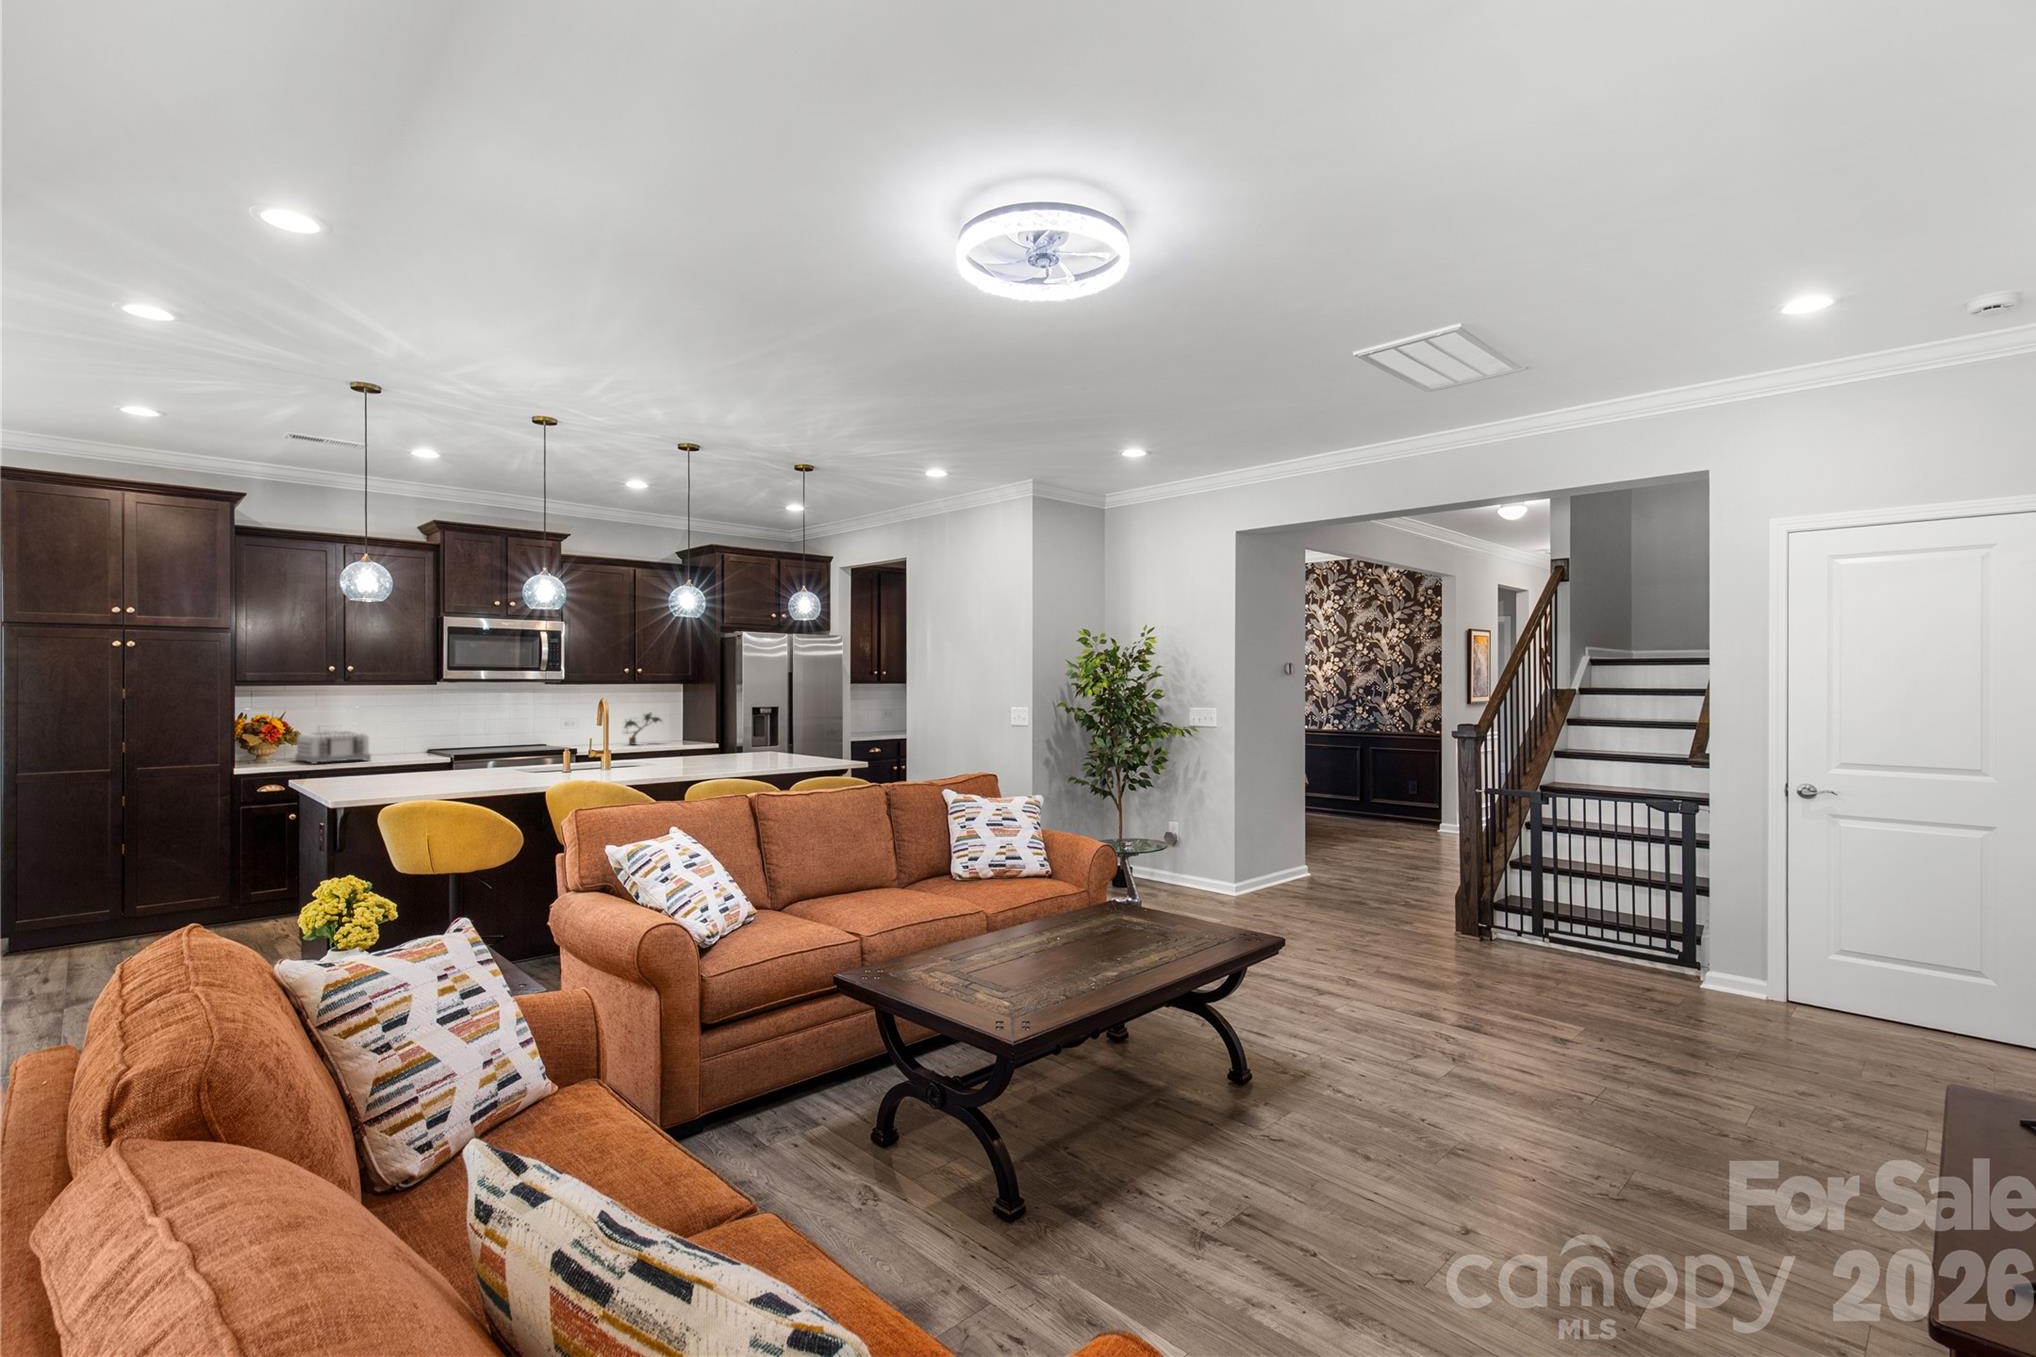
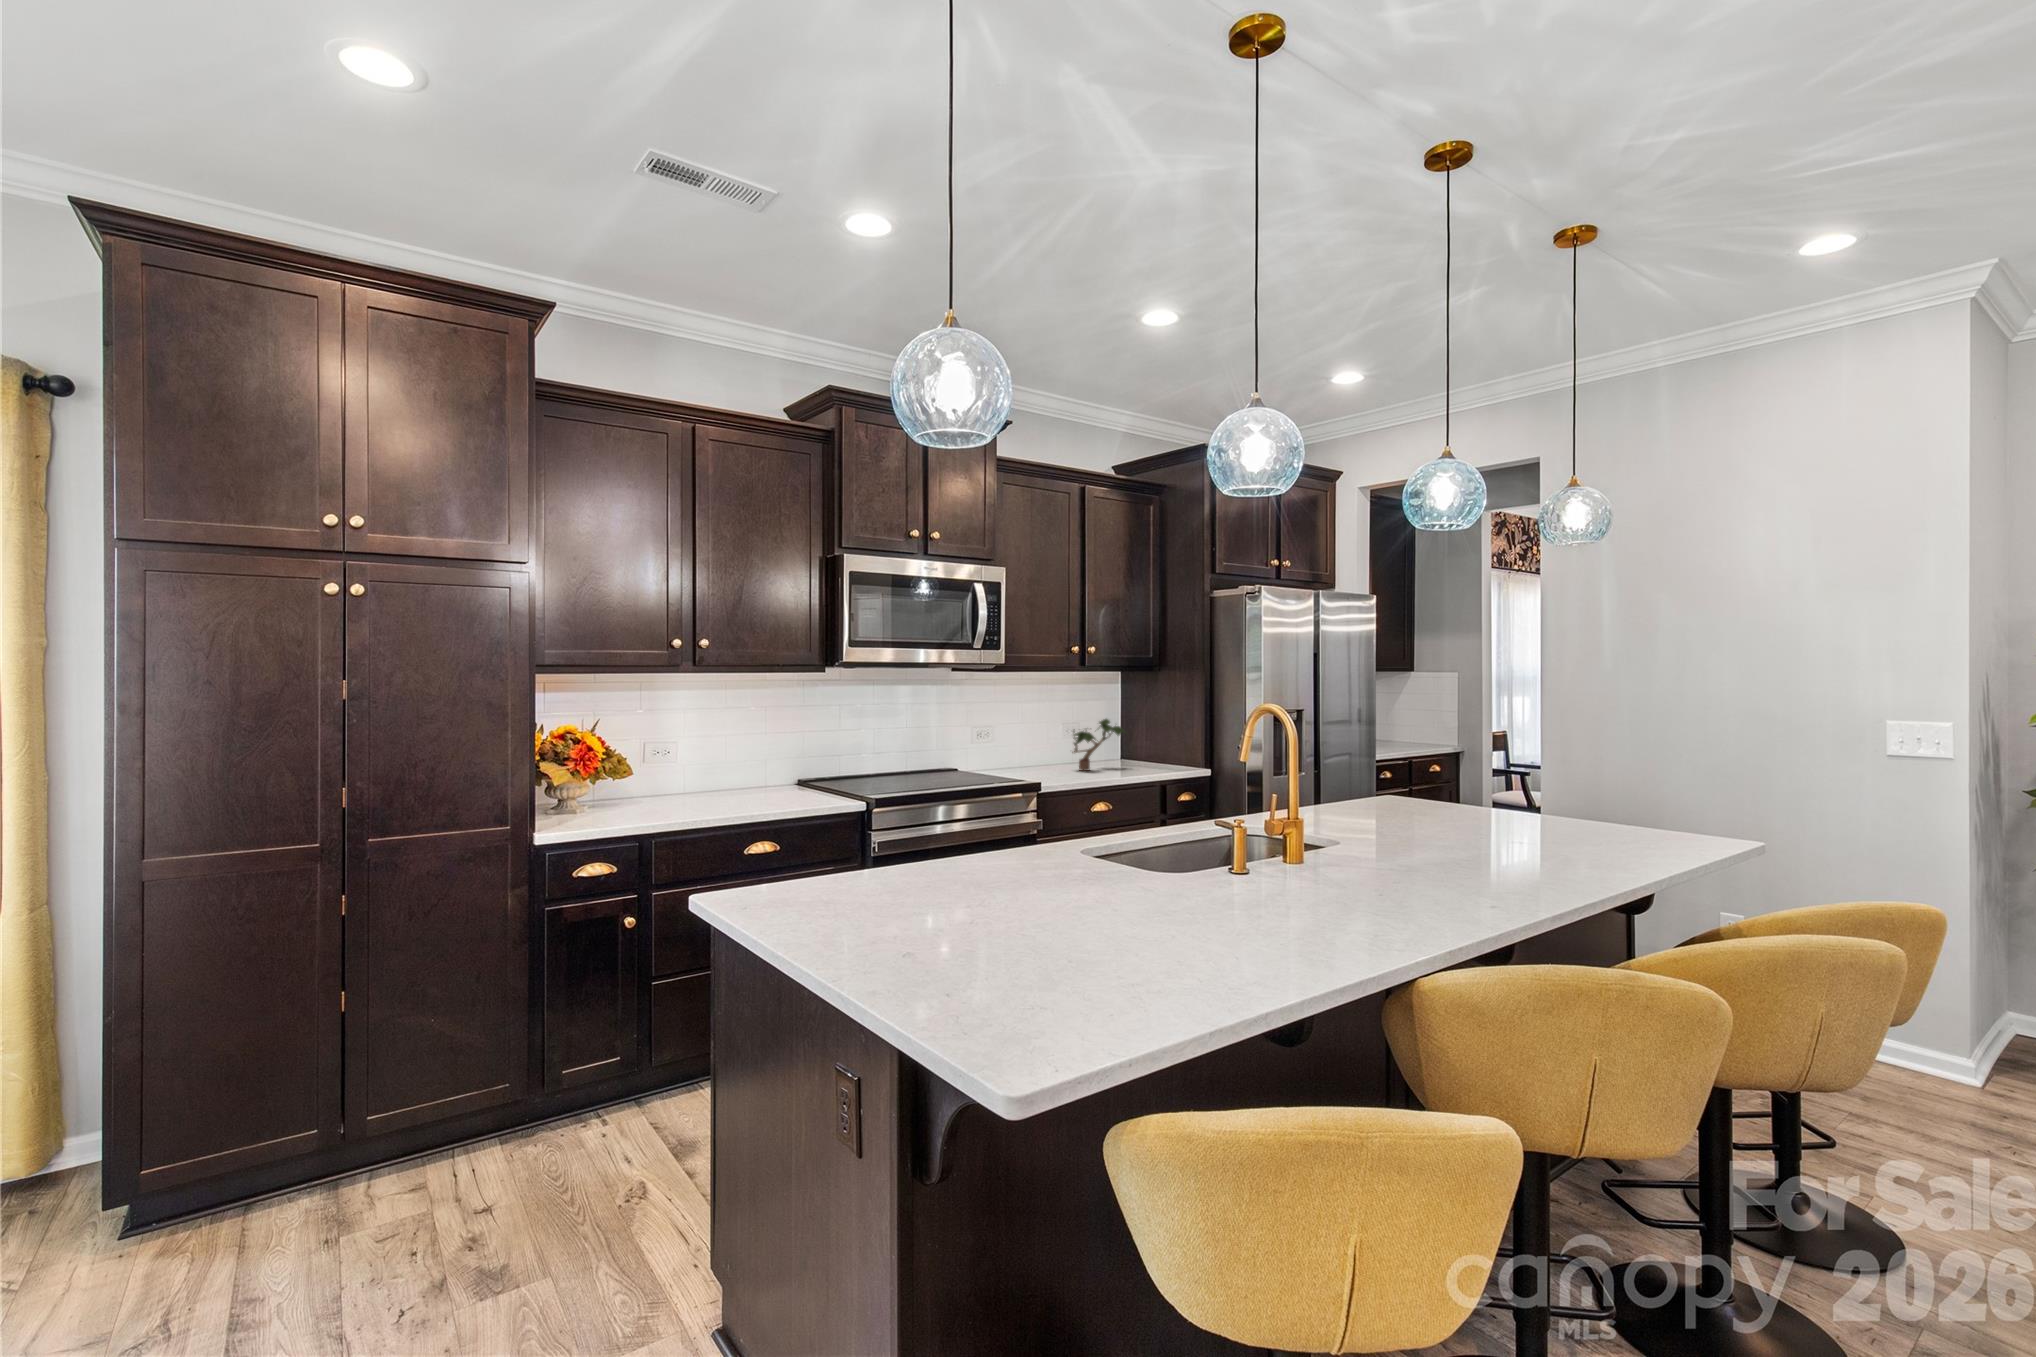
toaster: present [295,731,371,764] -> none [619,753,742,815]

